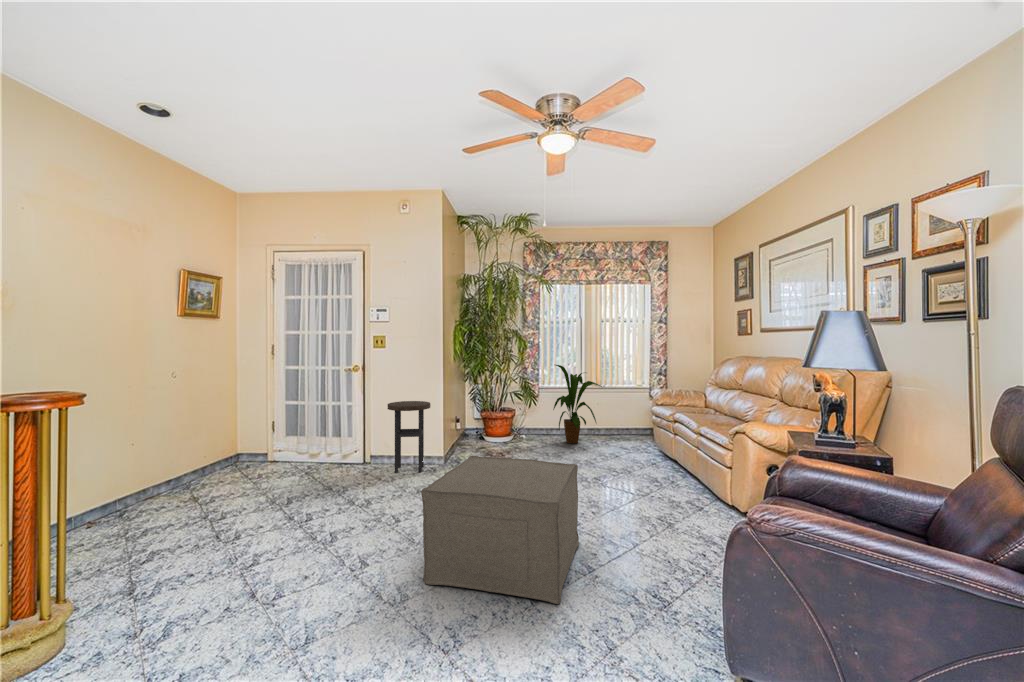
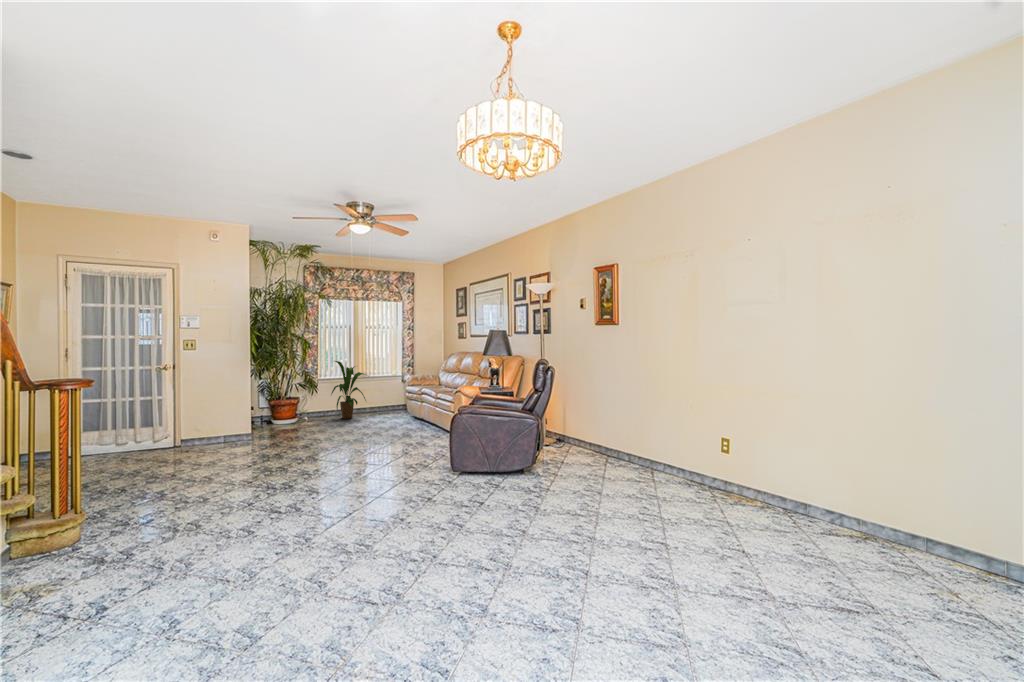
side table: present [388,401,431,473] -> none [203,392,242,448]
ottoman: present [421,456,579,604] -> none [292,414,375,482]

